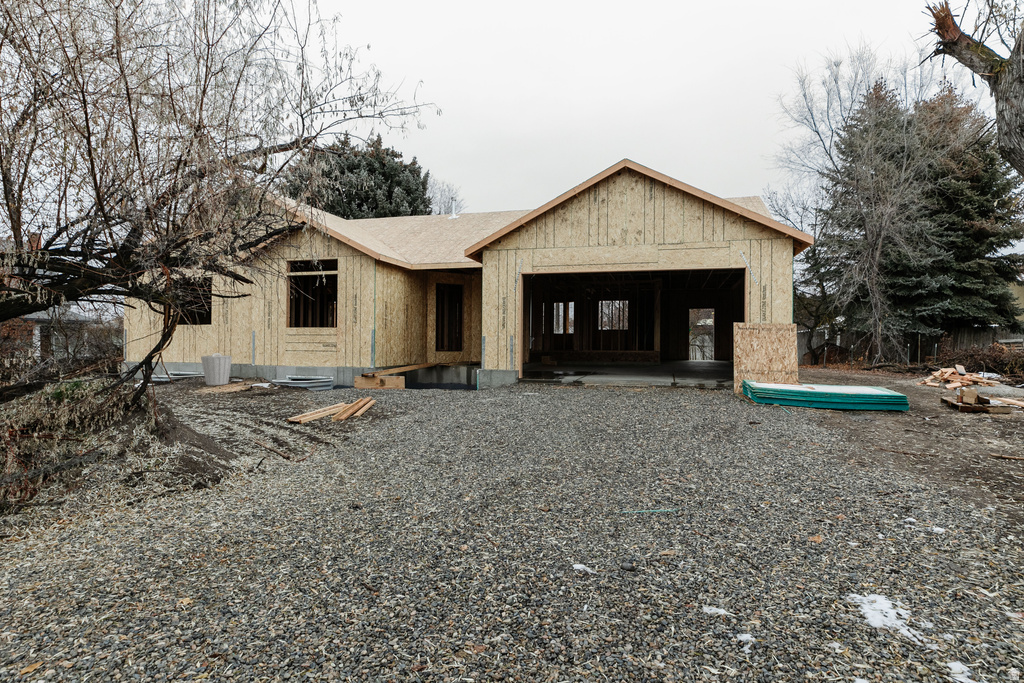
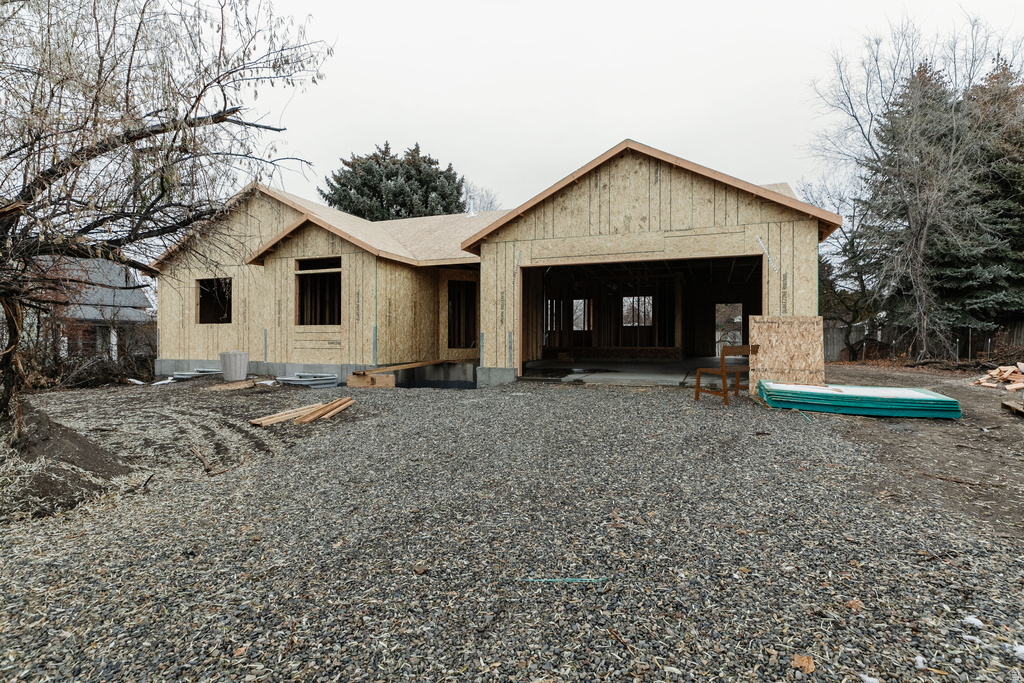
bench: none [688,348,749,403] -> present [695,344,760,405]

